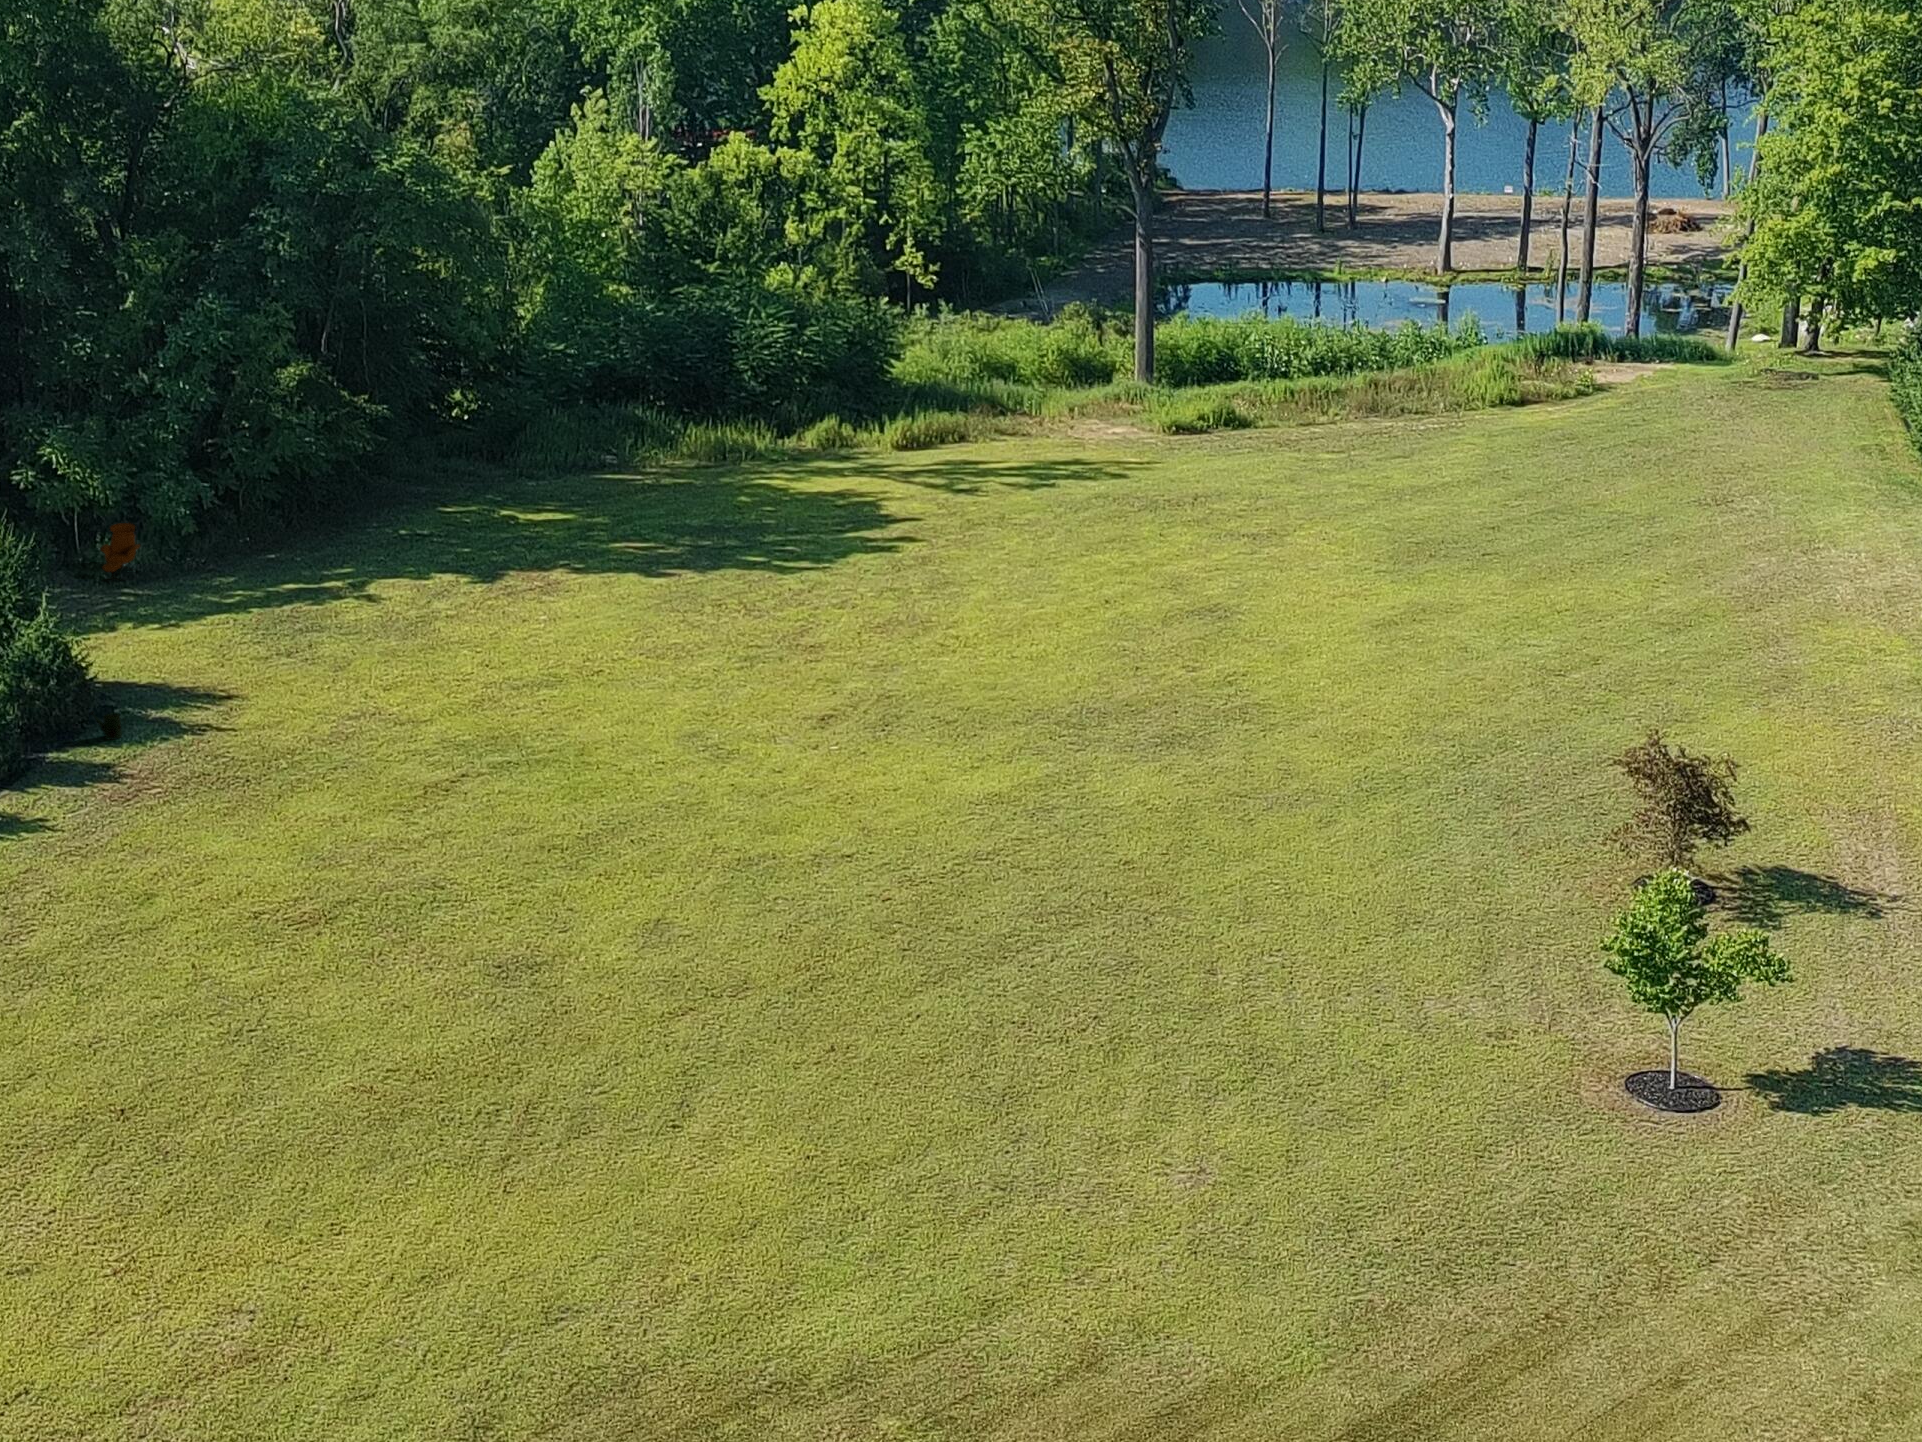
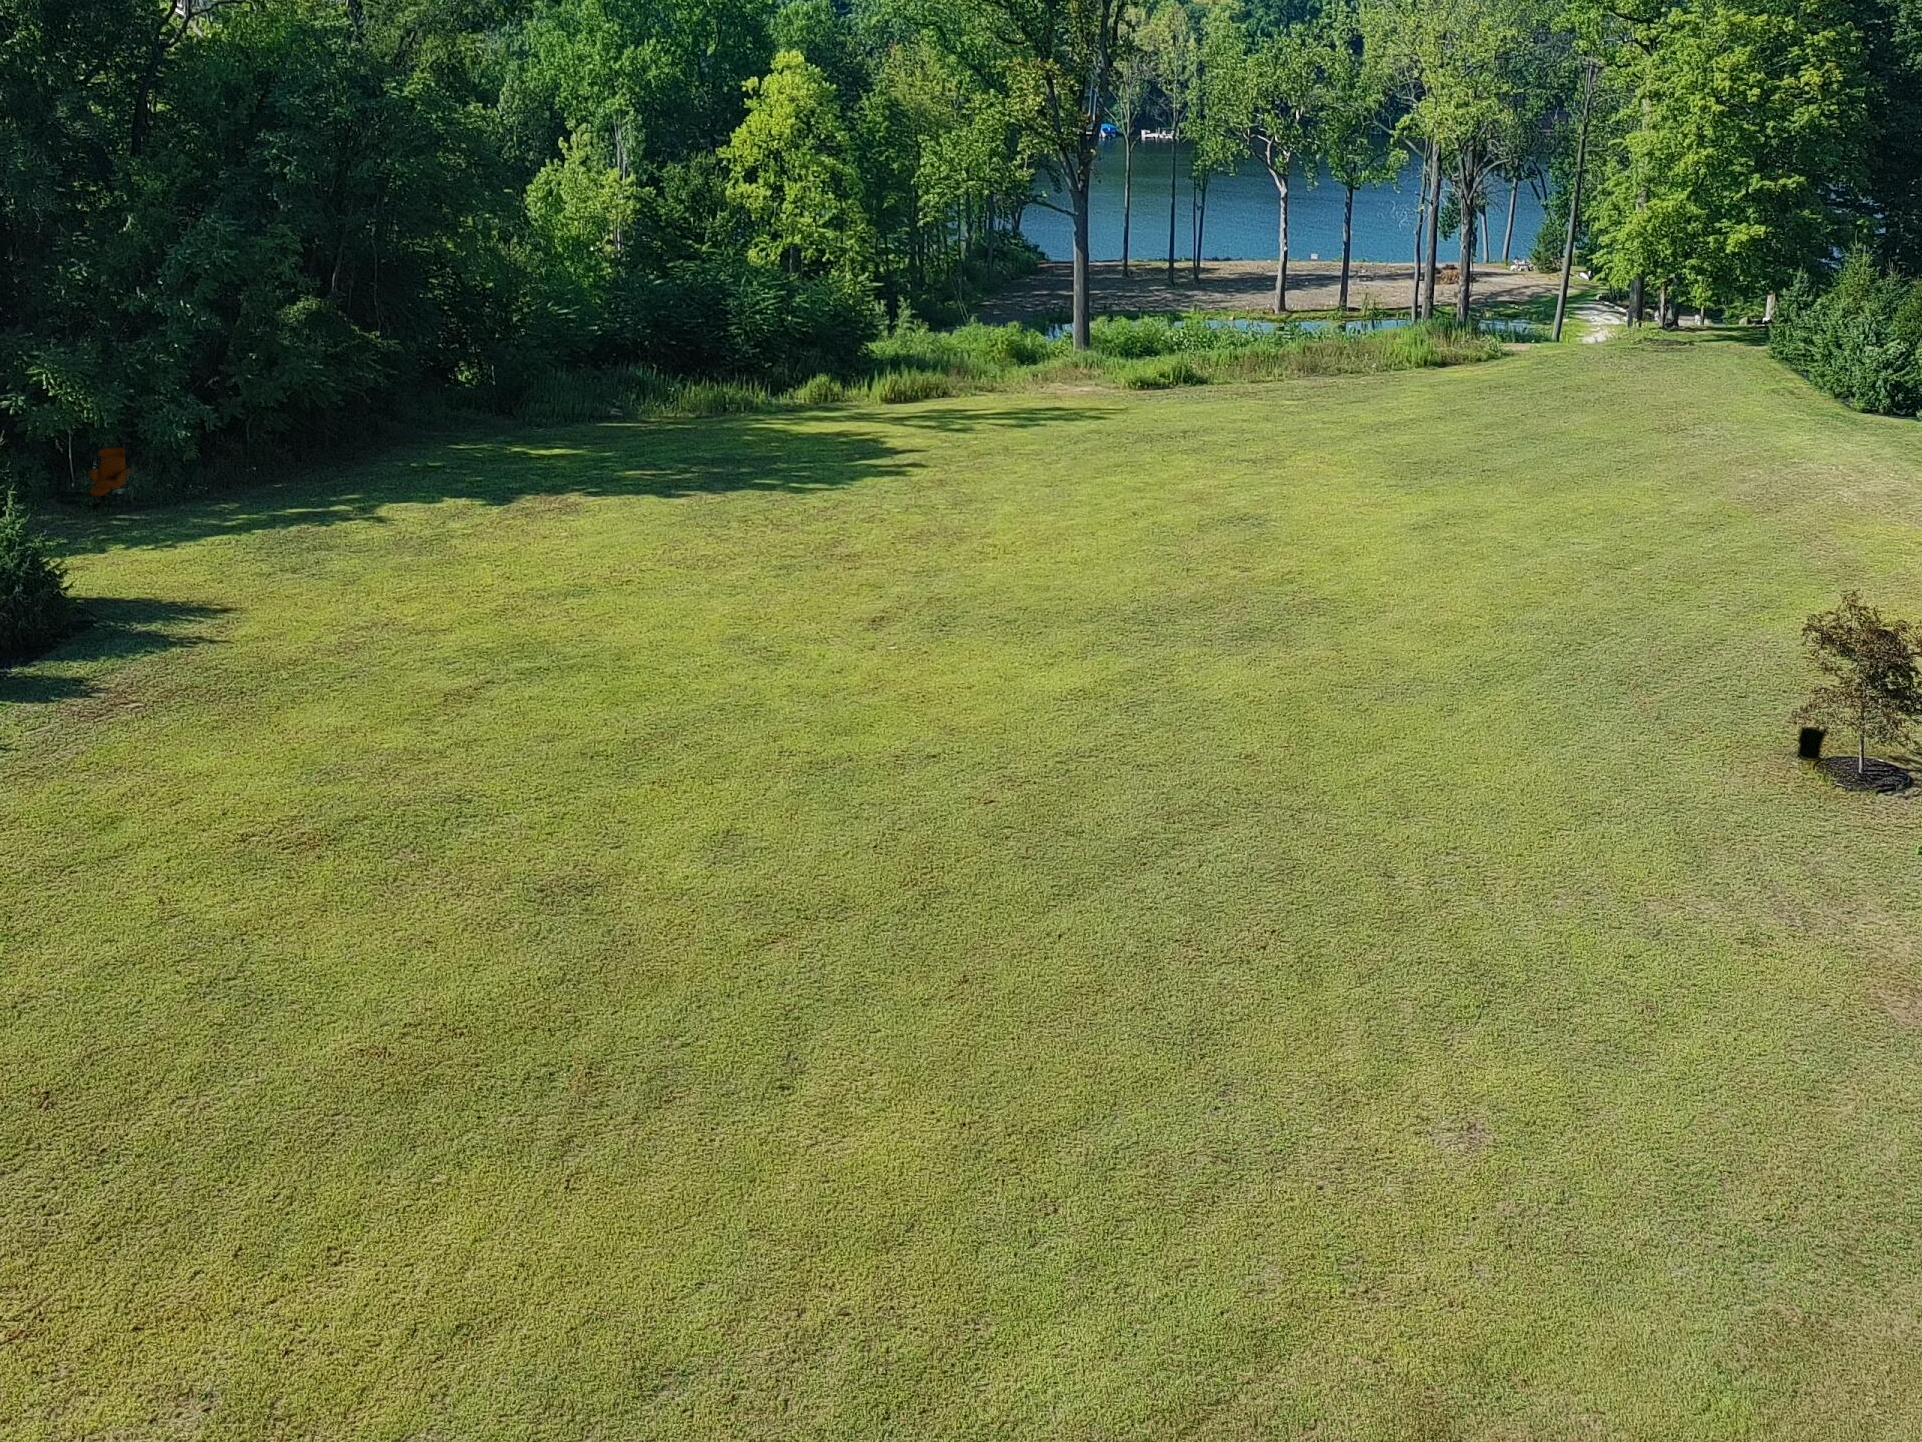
watering can: present [91,712,122,740] -> present [1798,727,1828,760]

